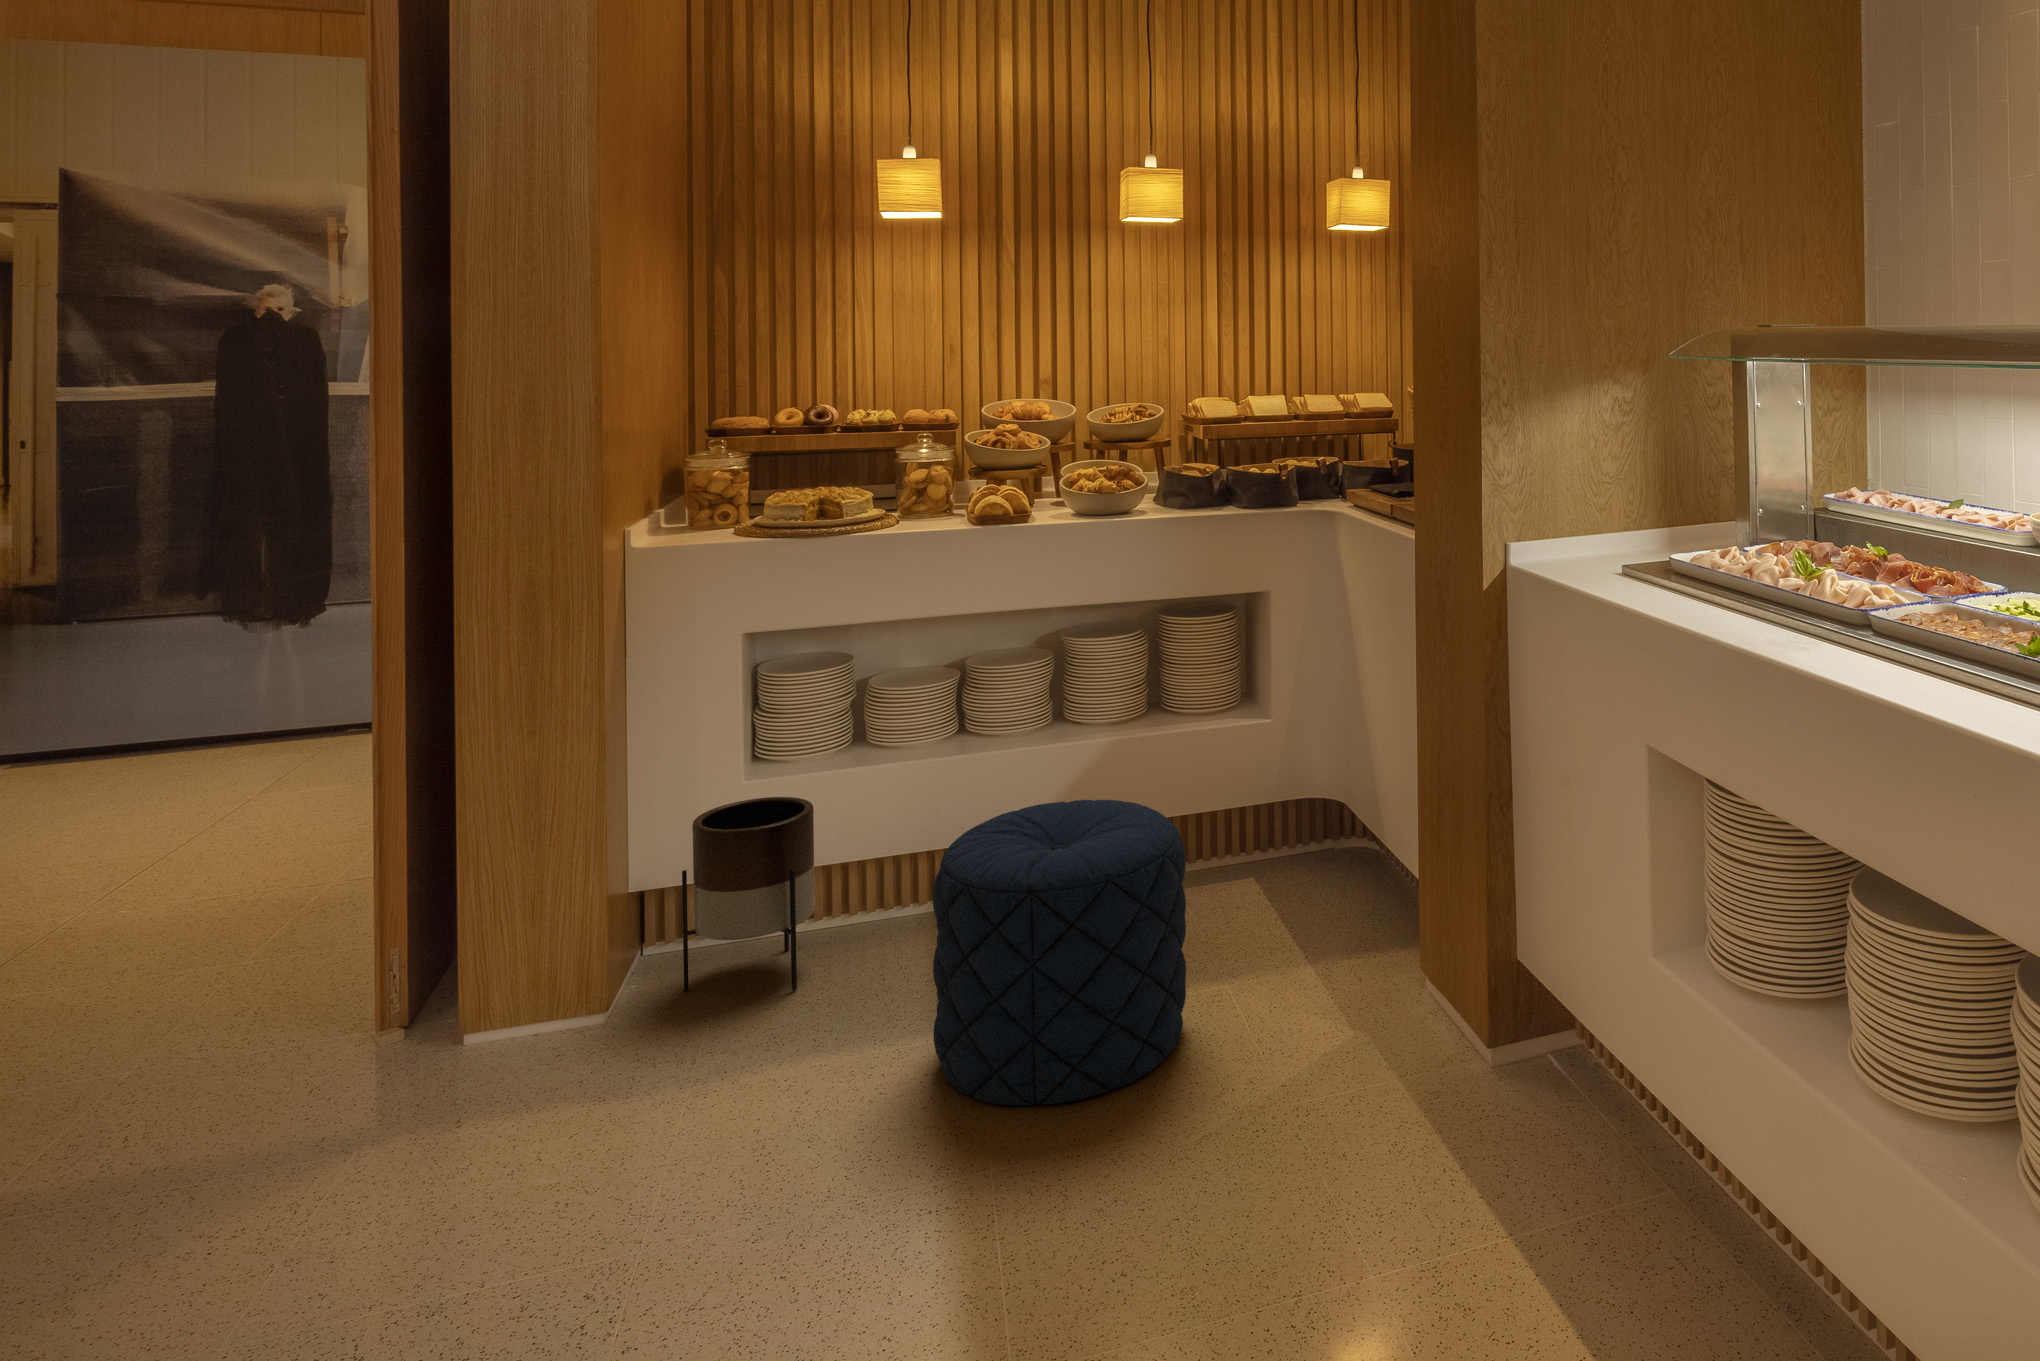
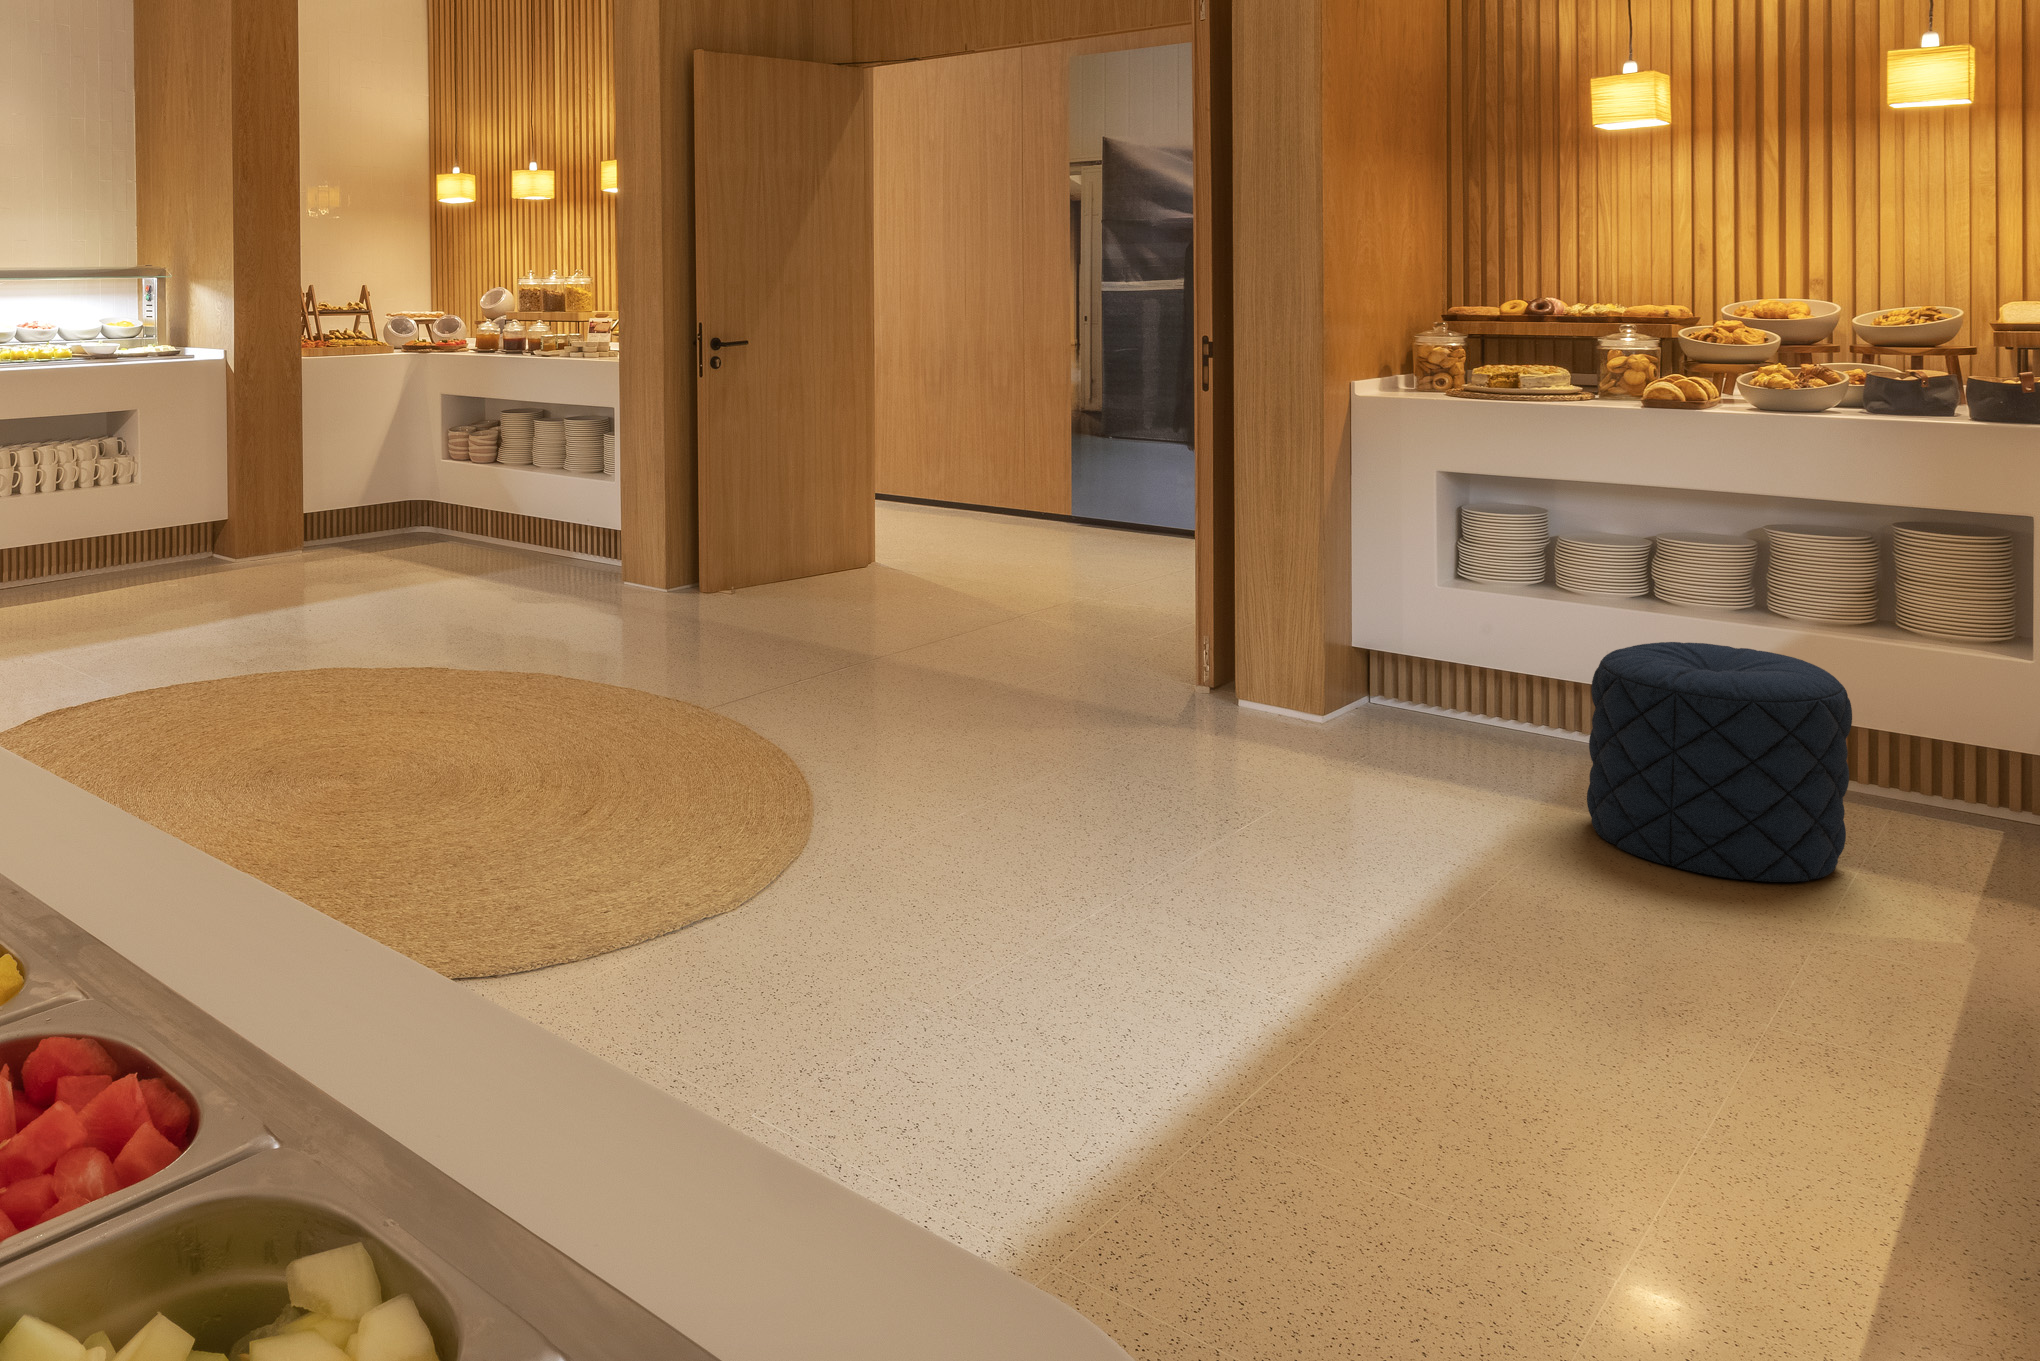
planter: present [682,797,815,991] -> none [1394,603,1502,752]

